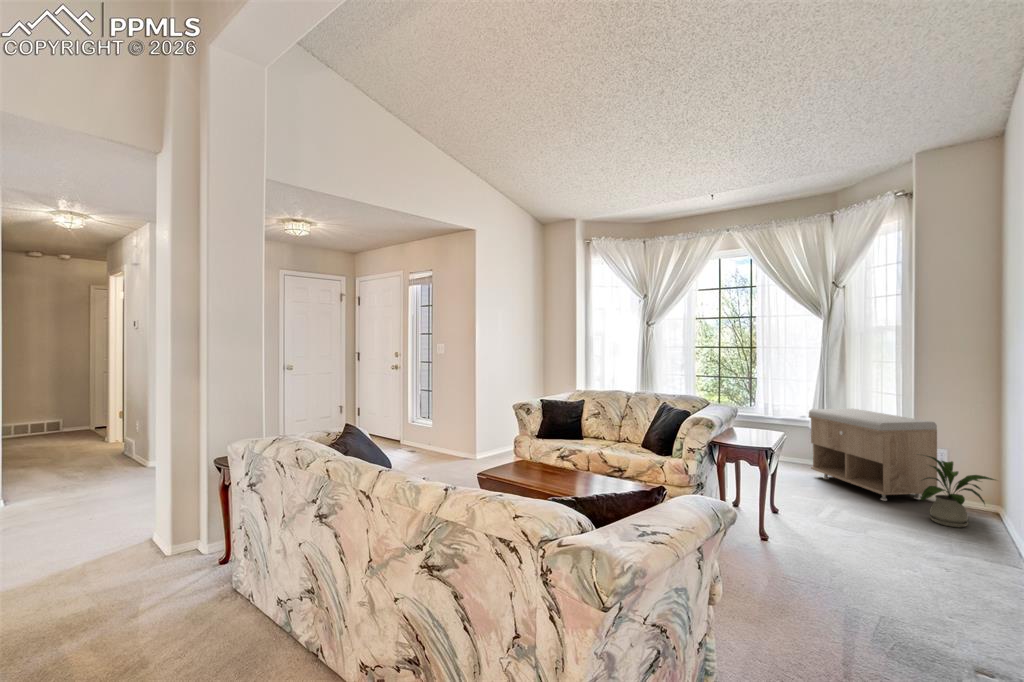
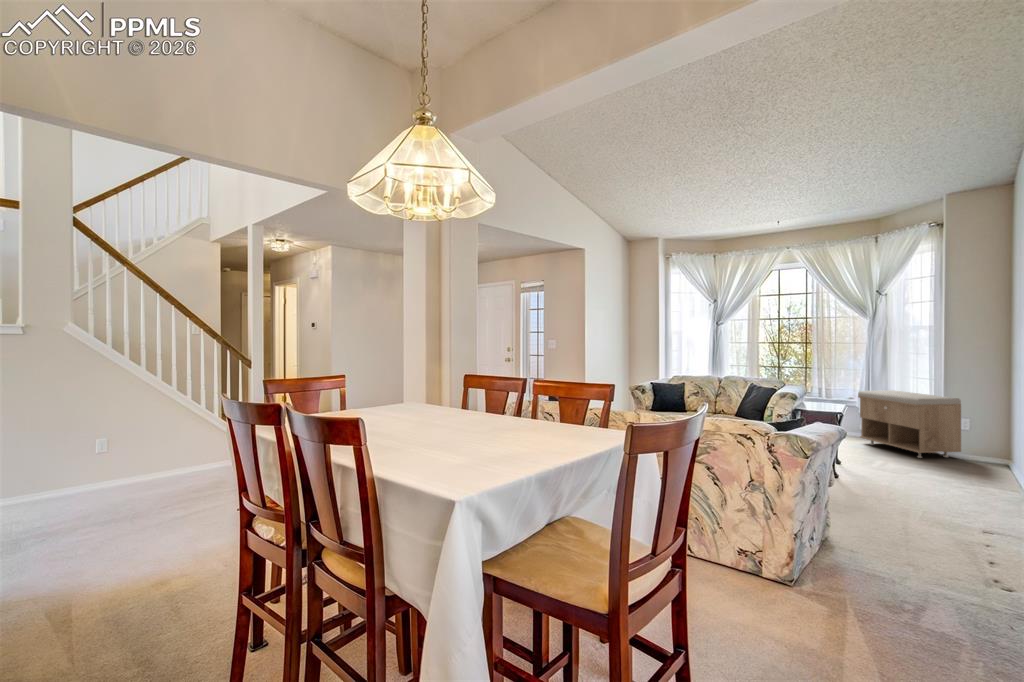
house plant: present [920,456,995,527] -> none [945,420,1008,473]

